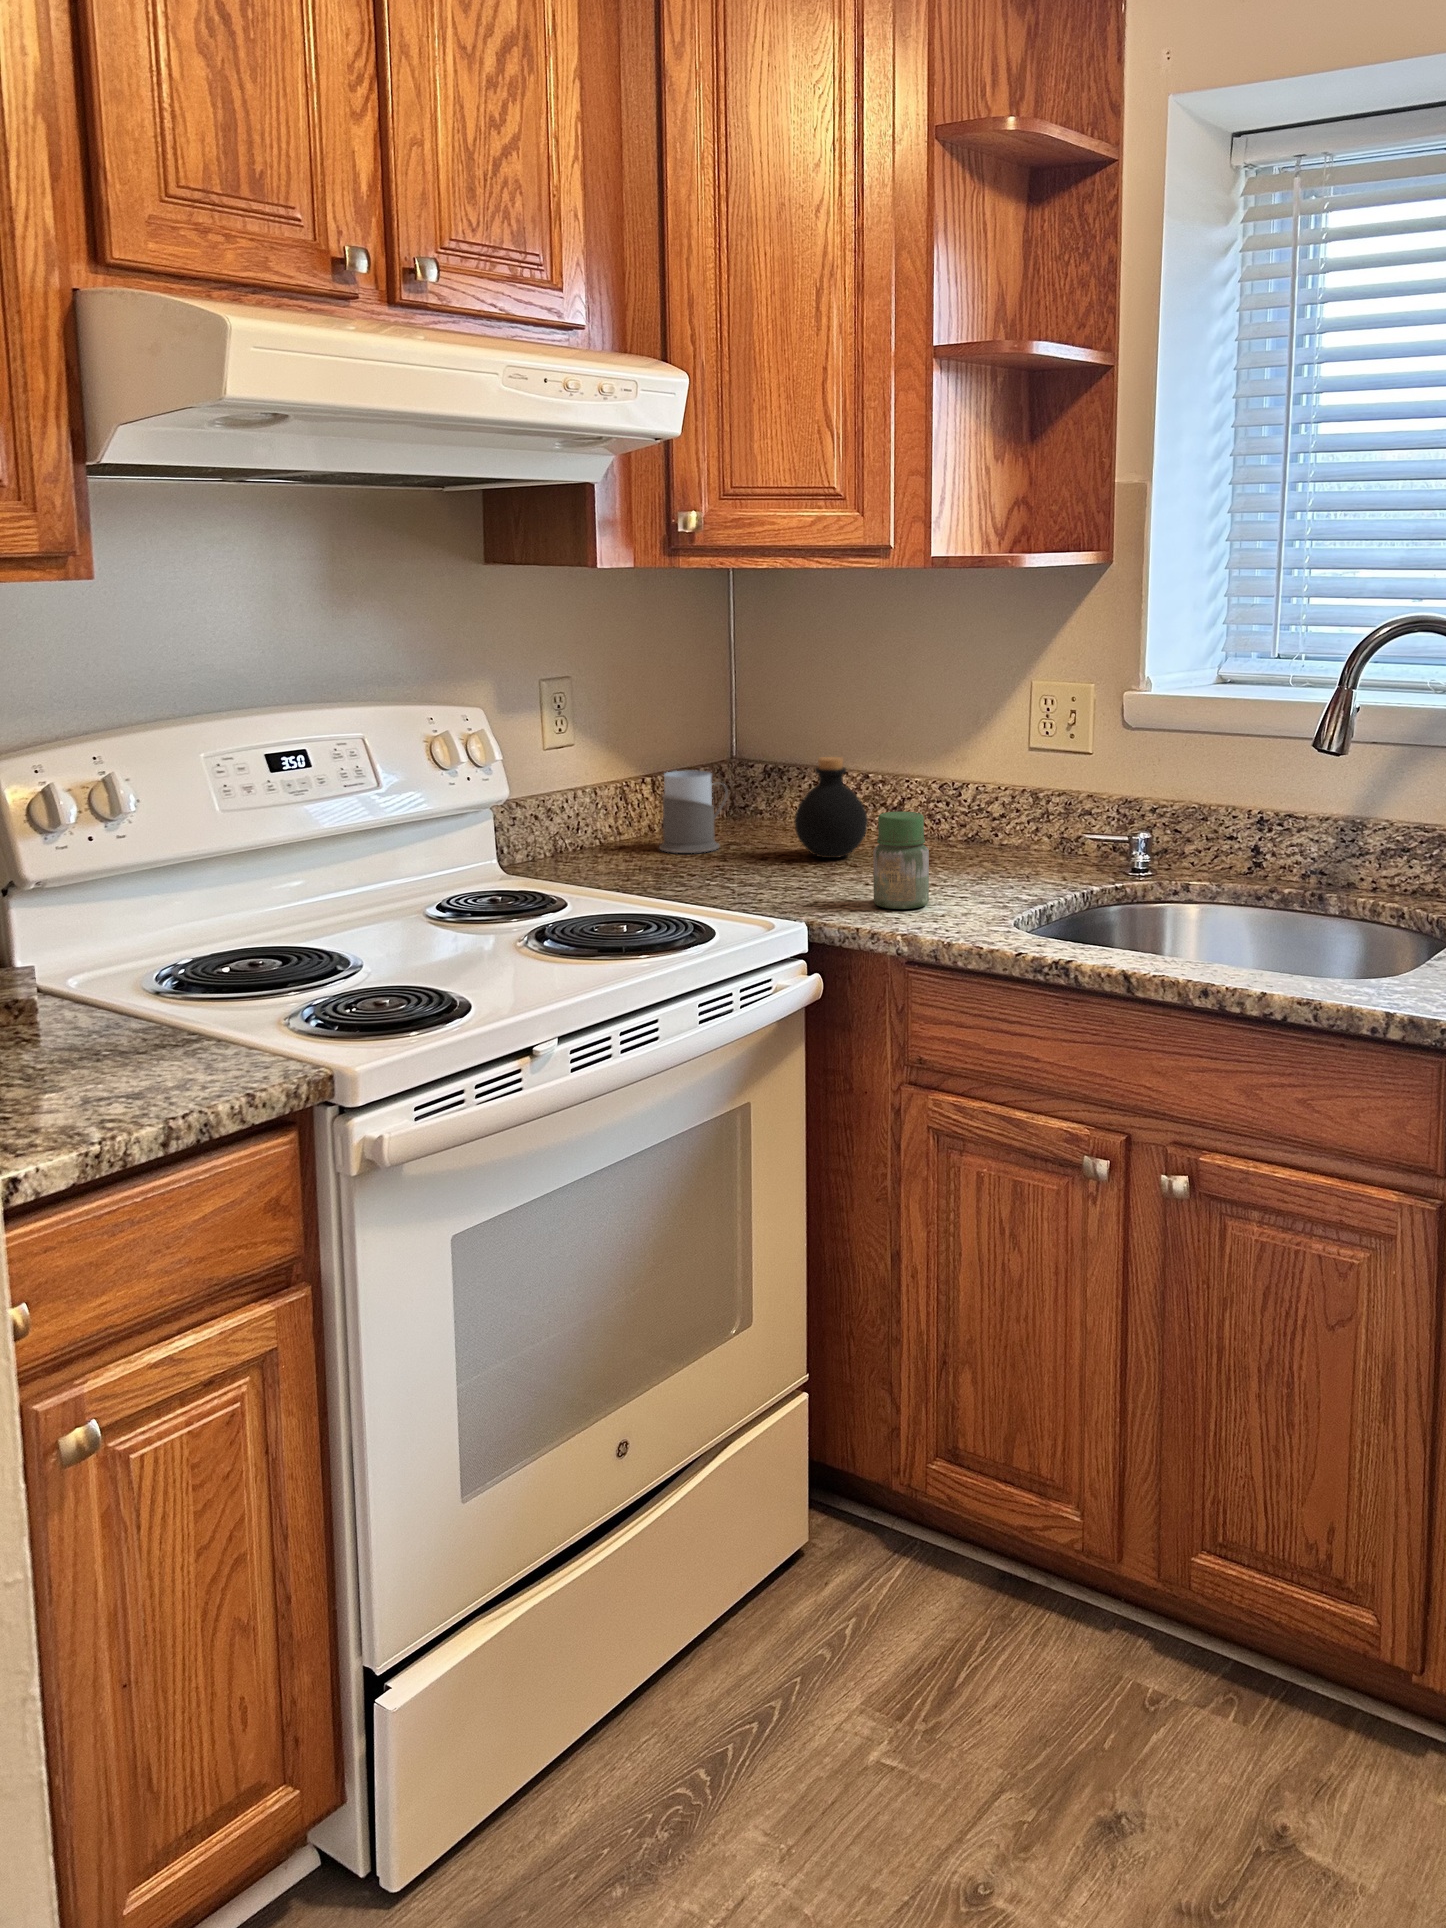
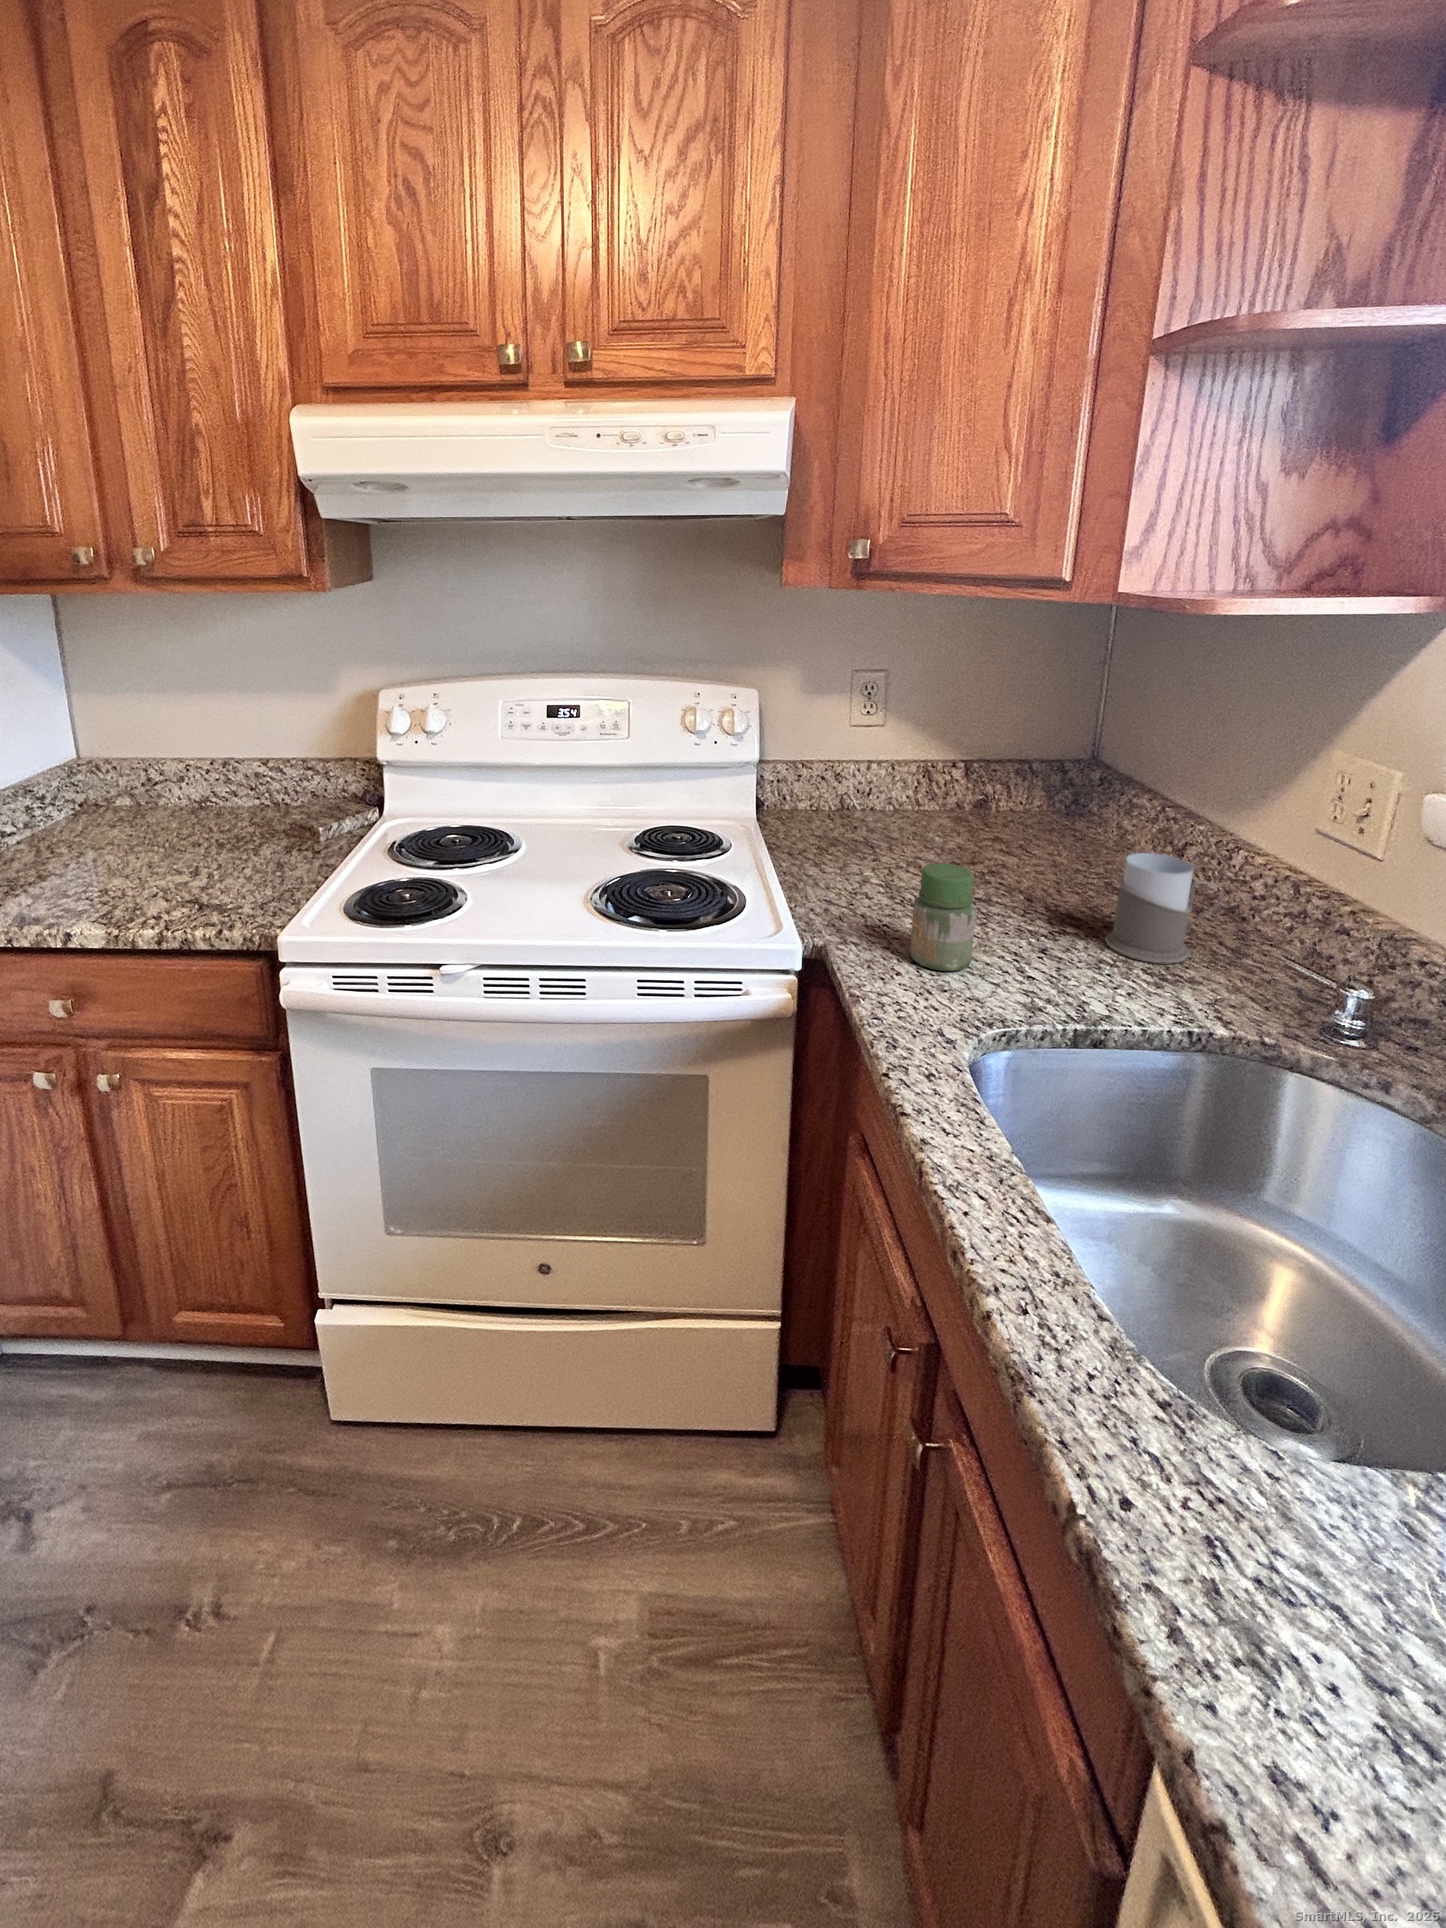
bottle: present [795,757,868,858] -> none [999,783,1081,884]
mug: present [659,771,728,853] -> present [1106,853,1223,963]

